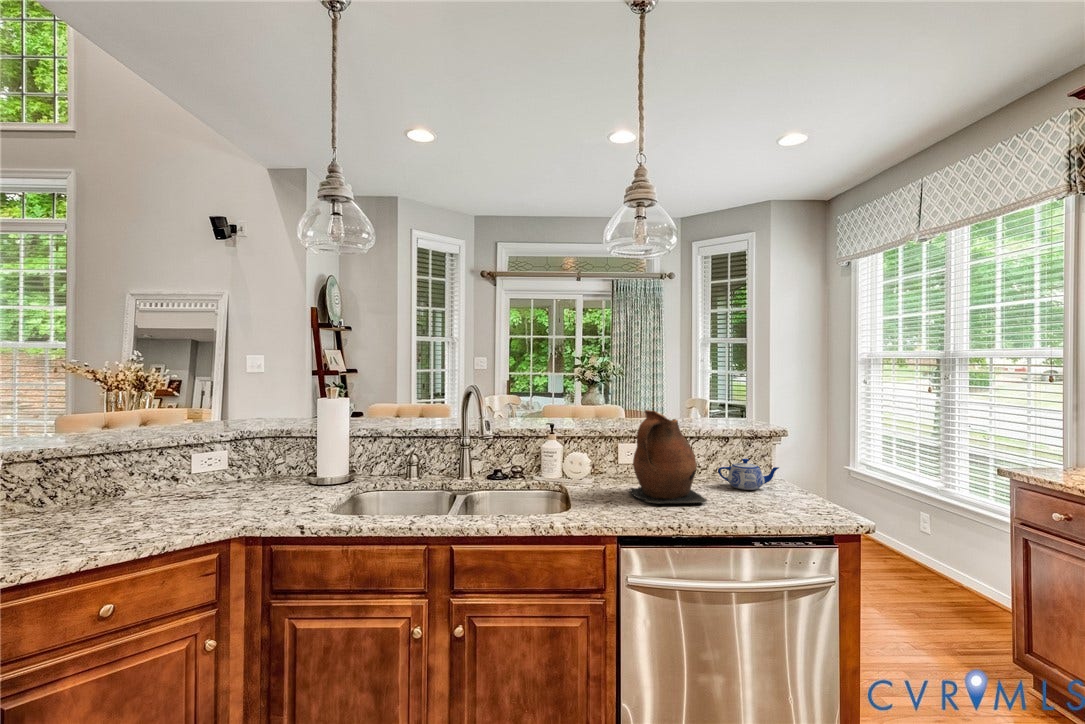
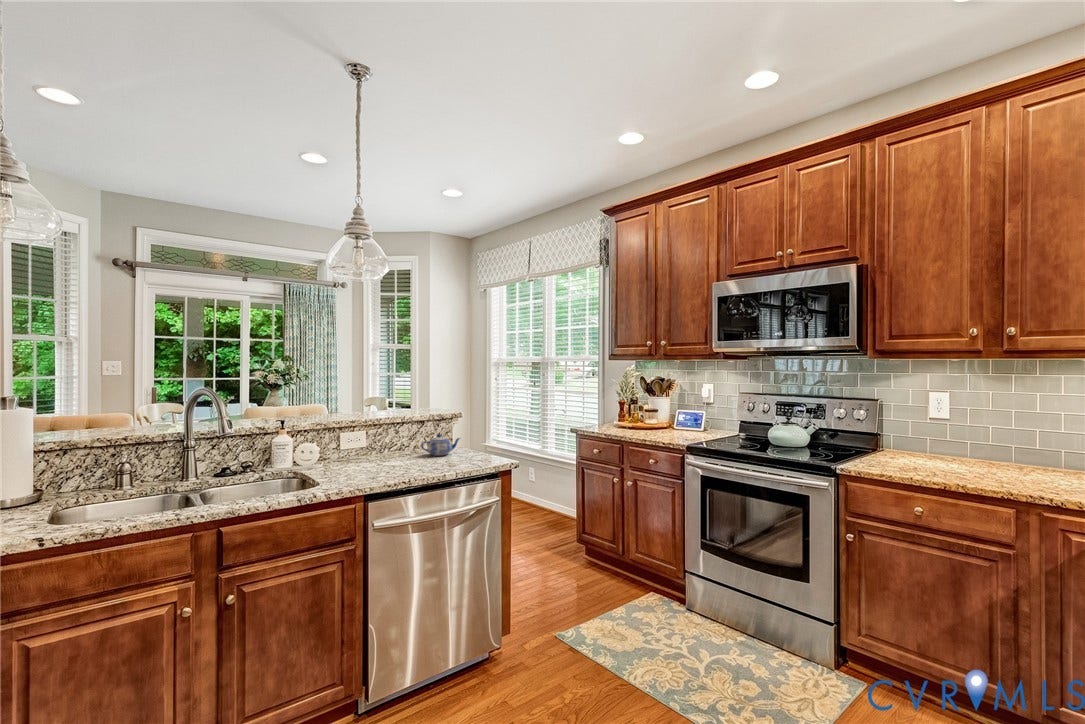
ceramic pitcher: present [630,410,707,504] -> none [357,403,420,471]

